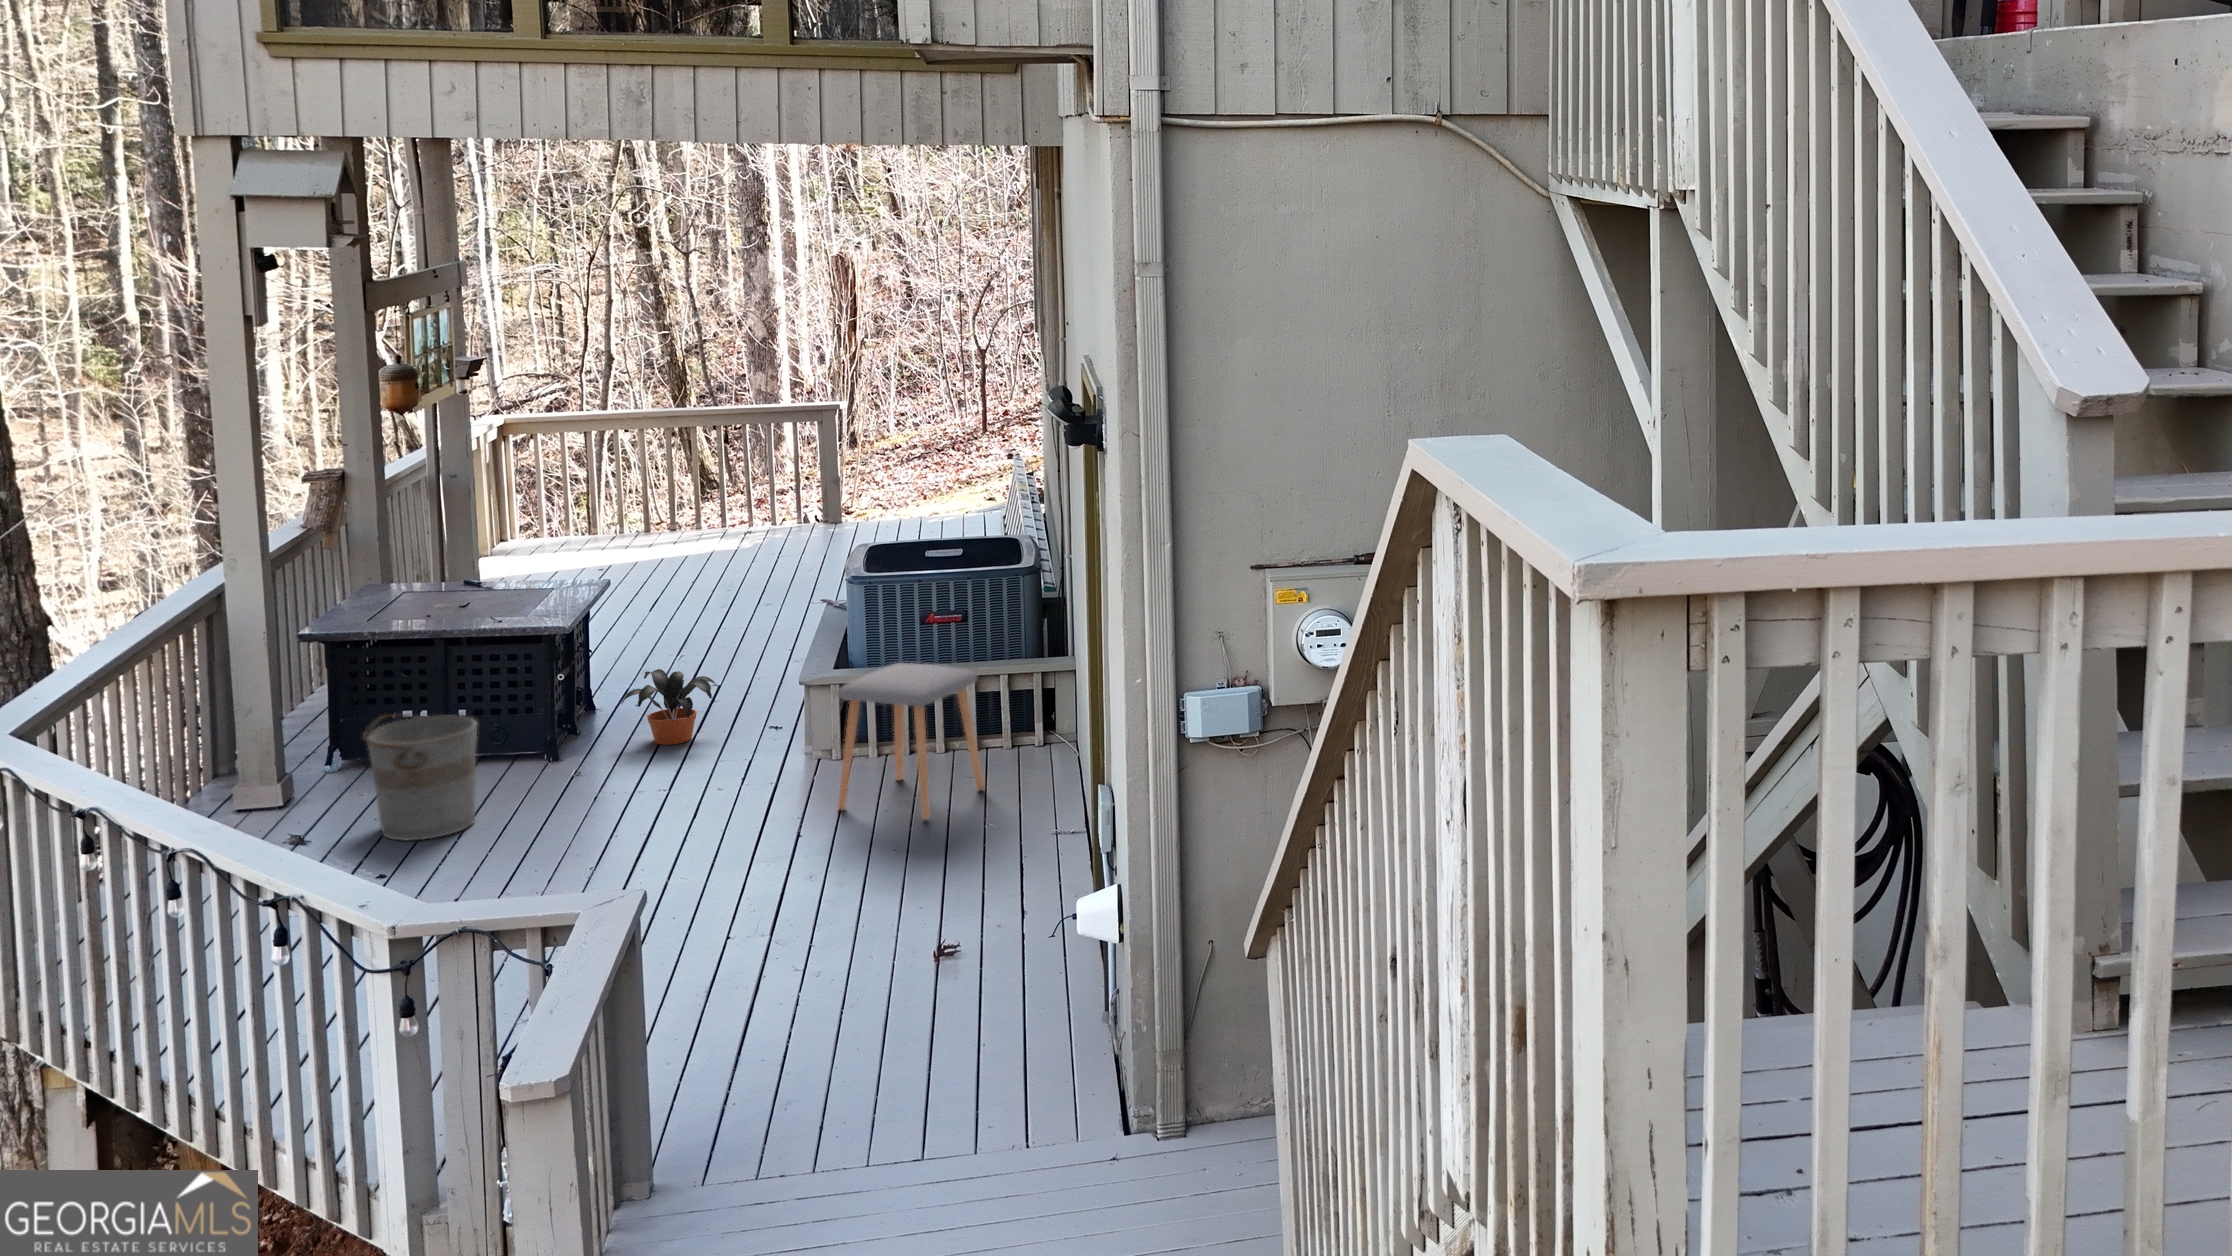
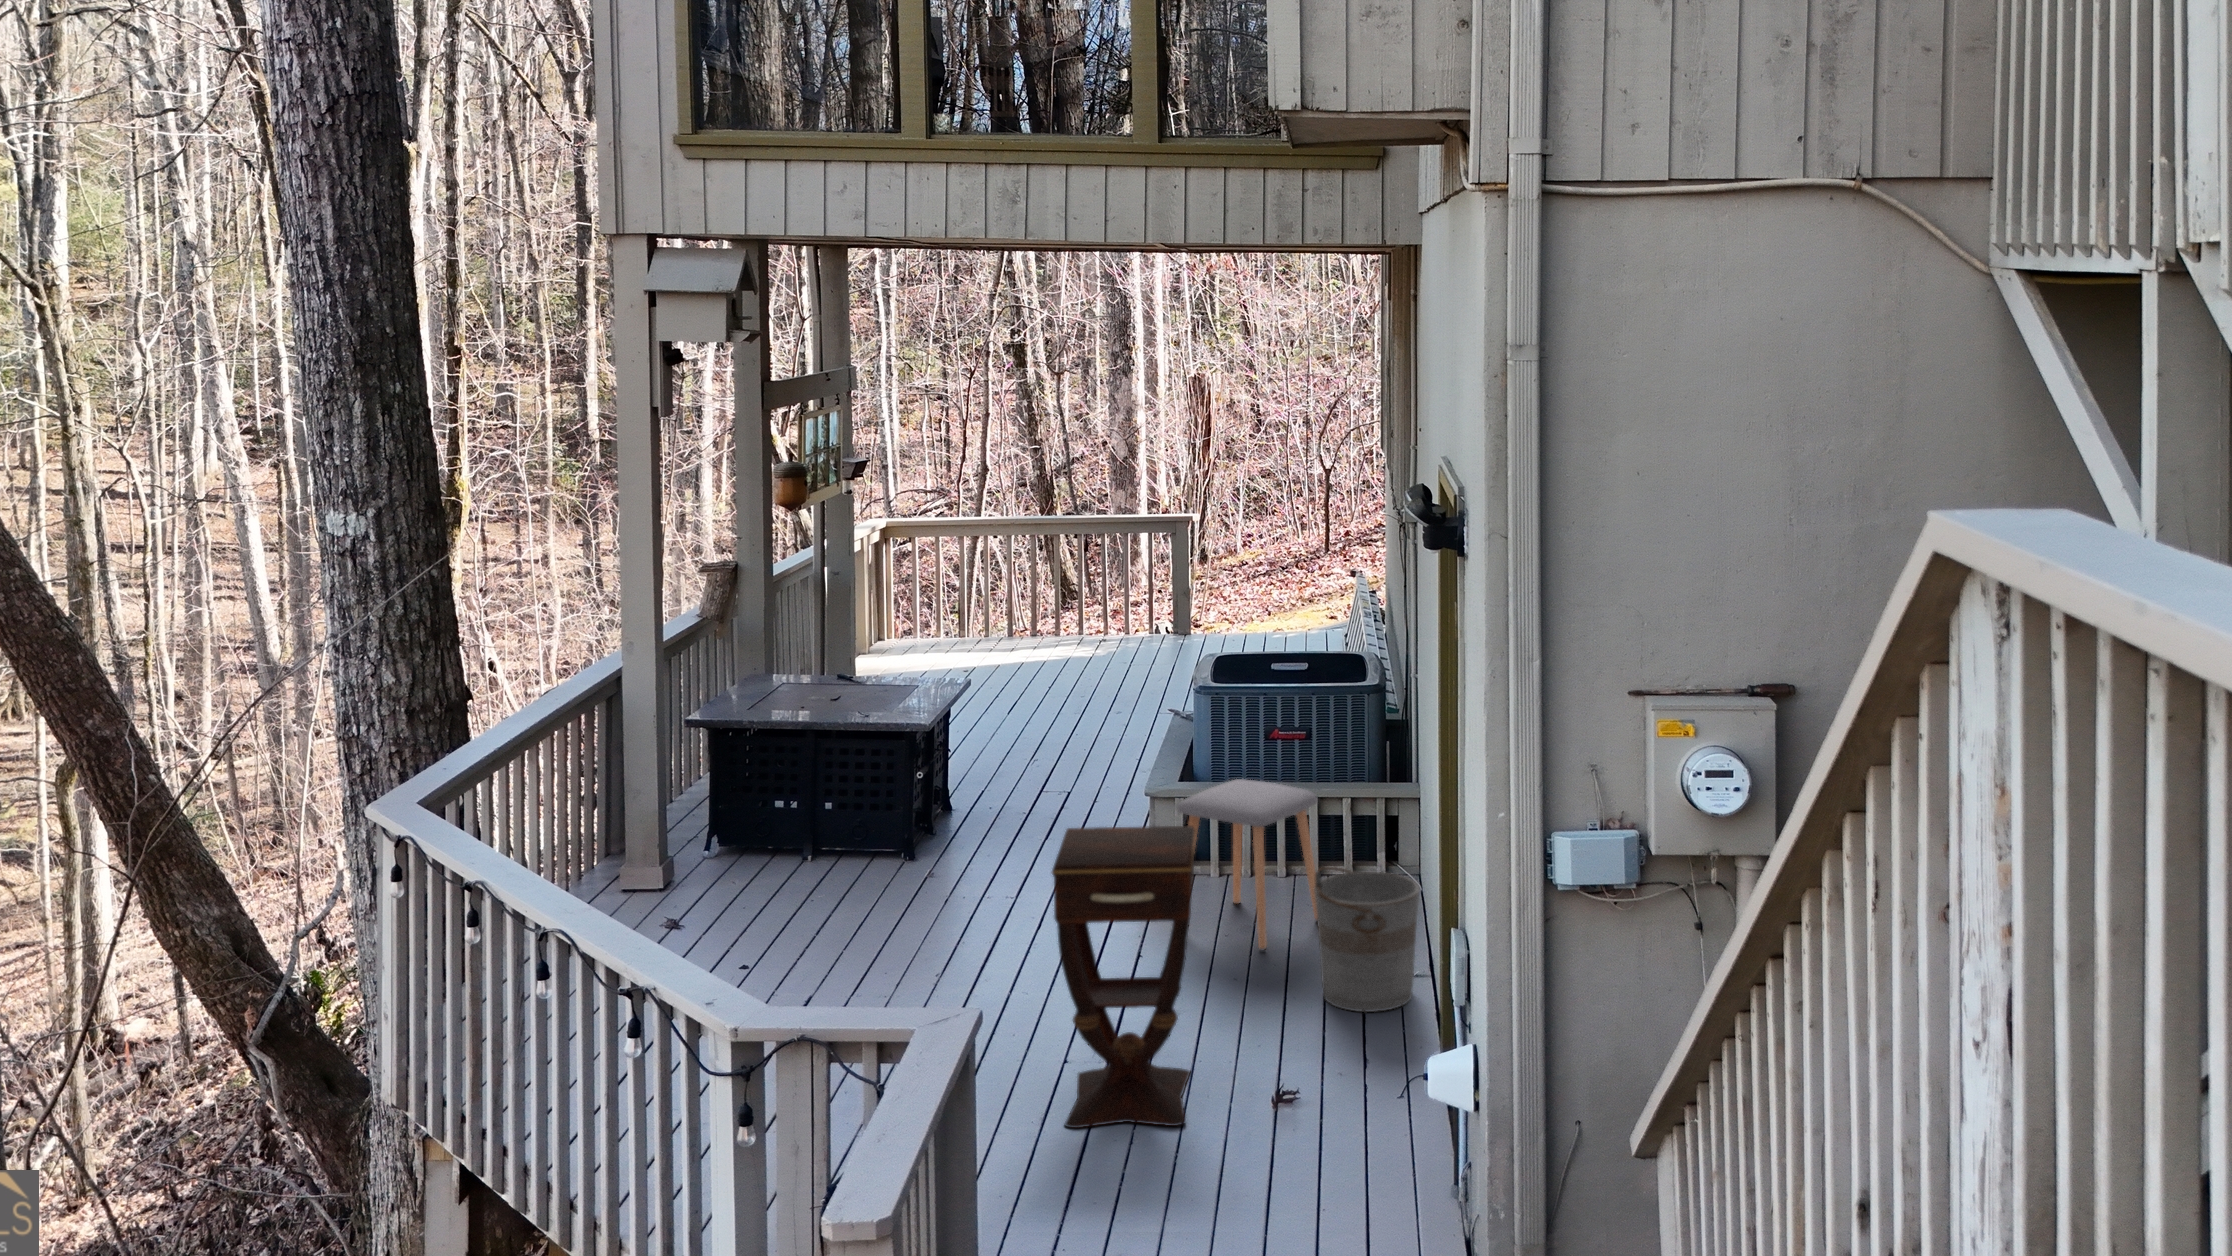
potted plant: present [621,669,718,745] -> none [974,771,1065,849]
side table: none [714,708,858,994] -> present [1052,826,1195,1128]
bucket: present [363,714,477,840] -> present [1314,867,1420,1012]

